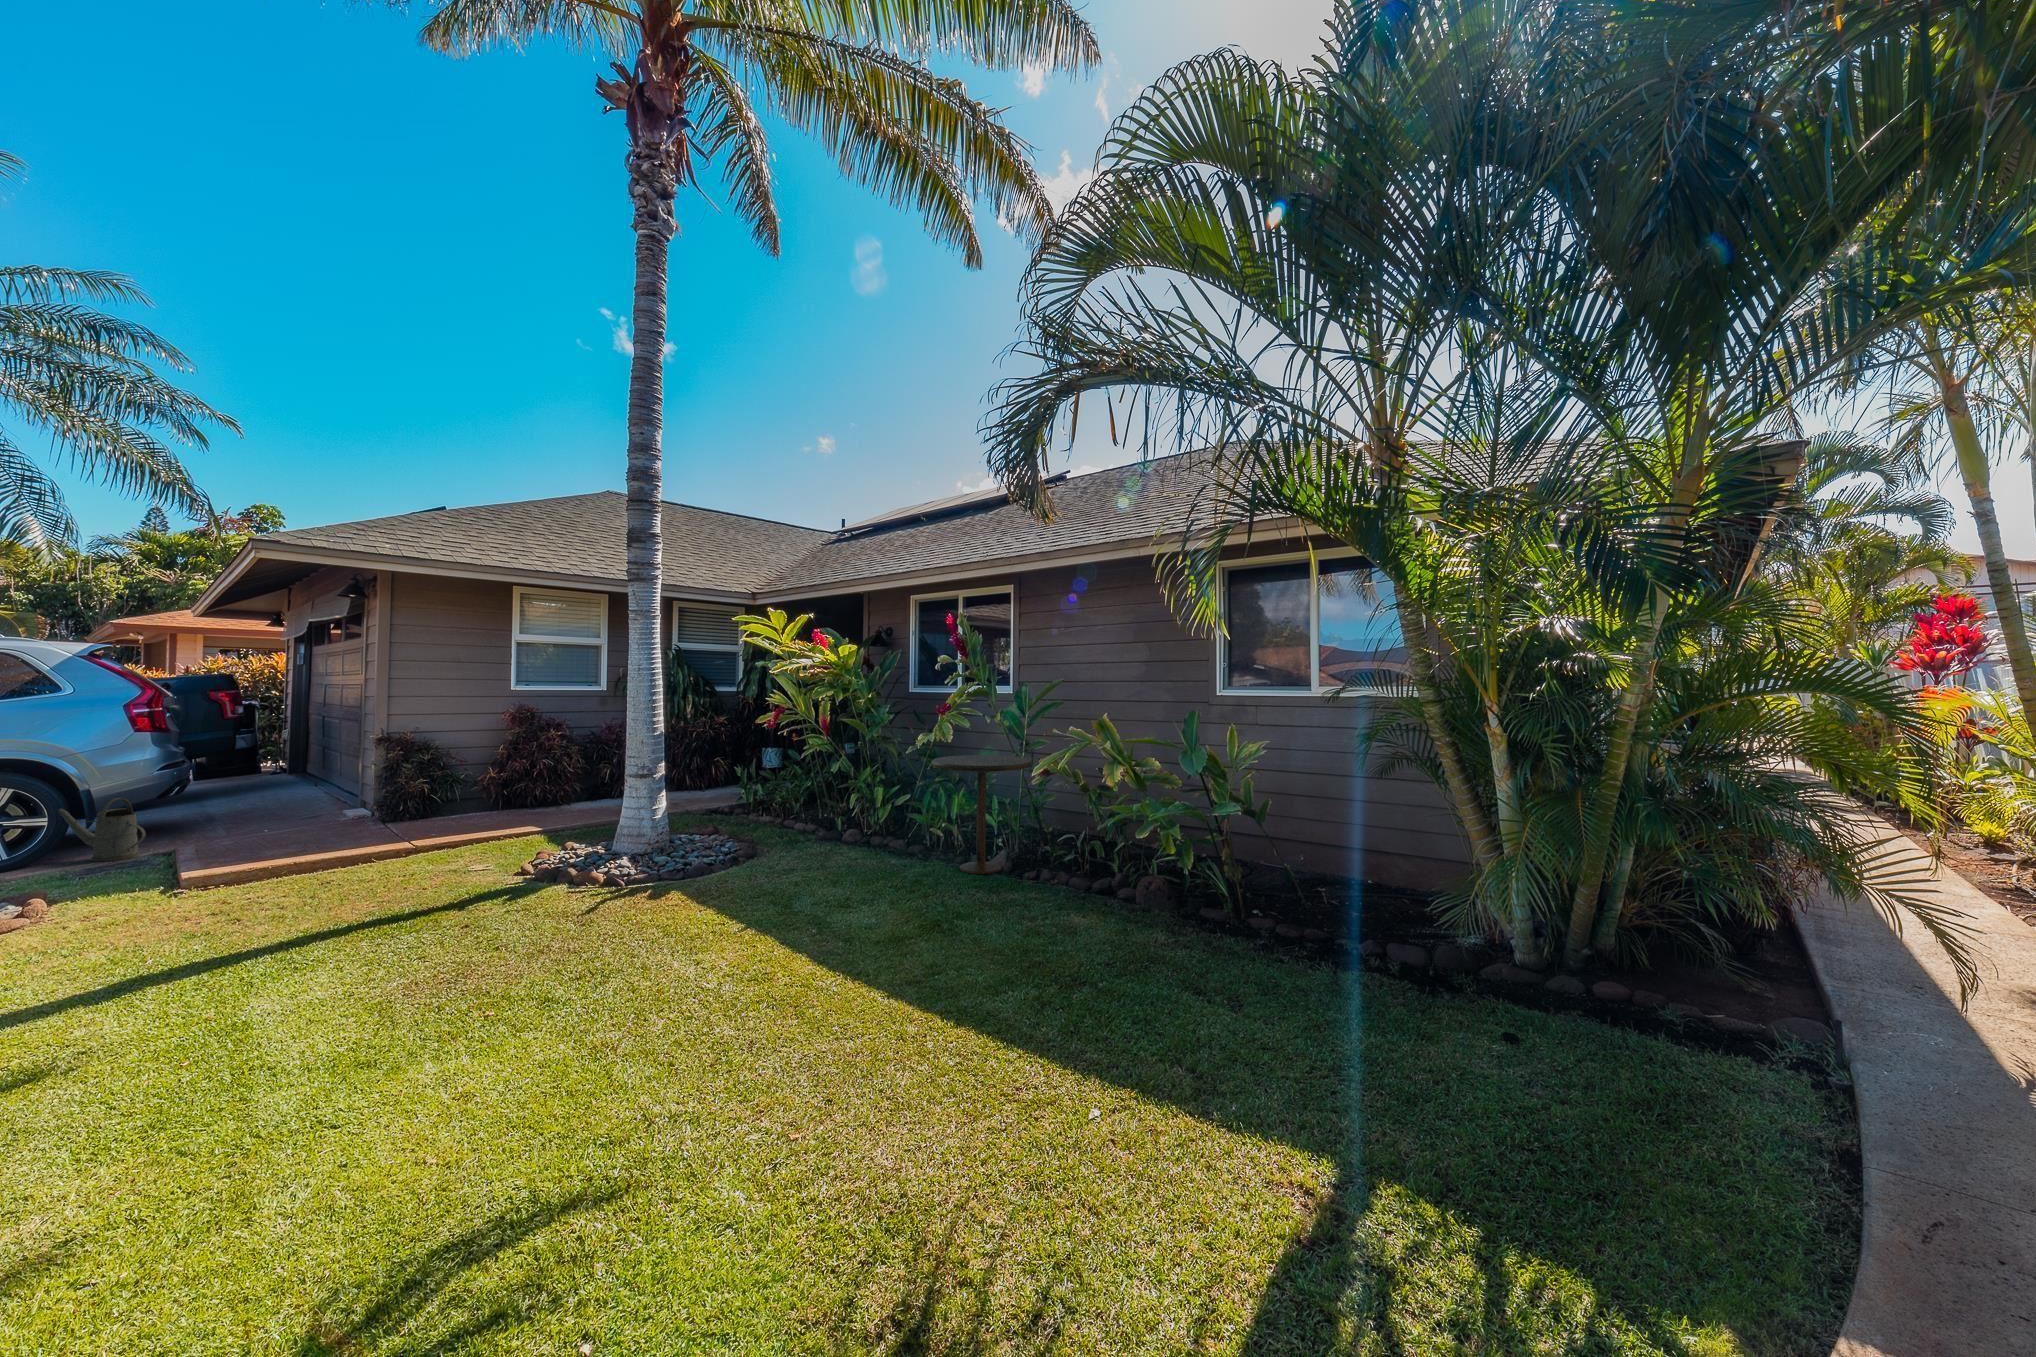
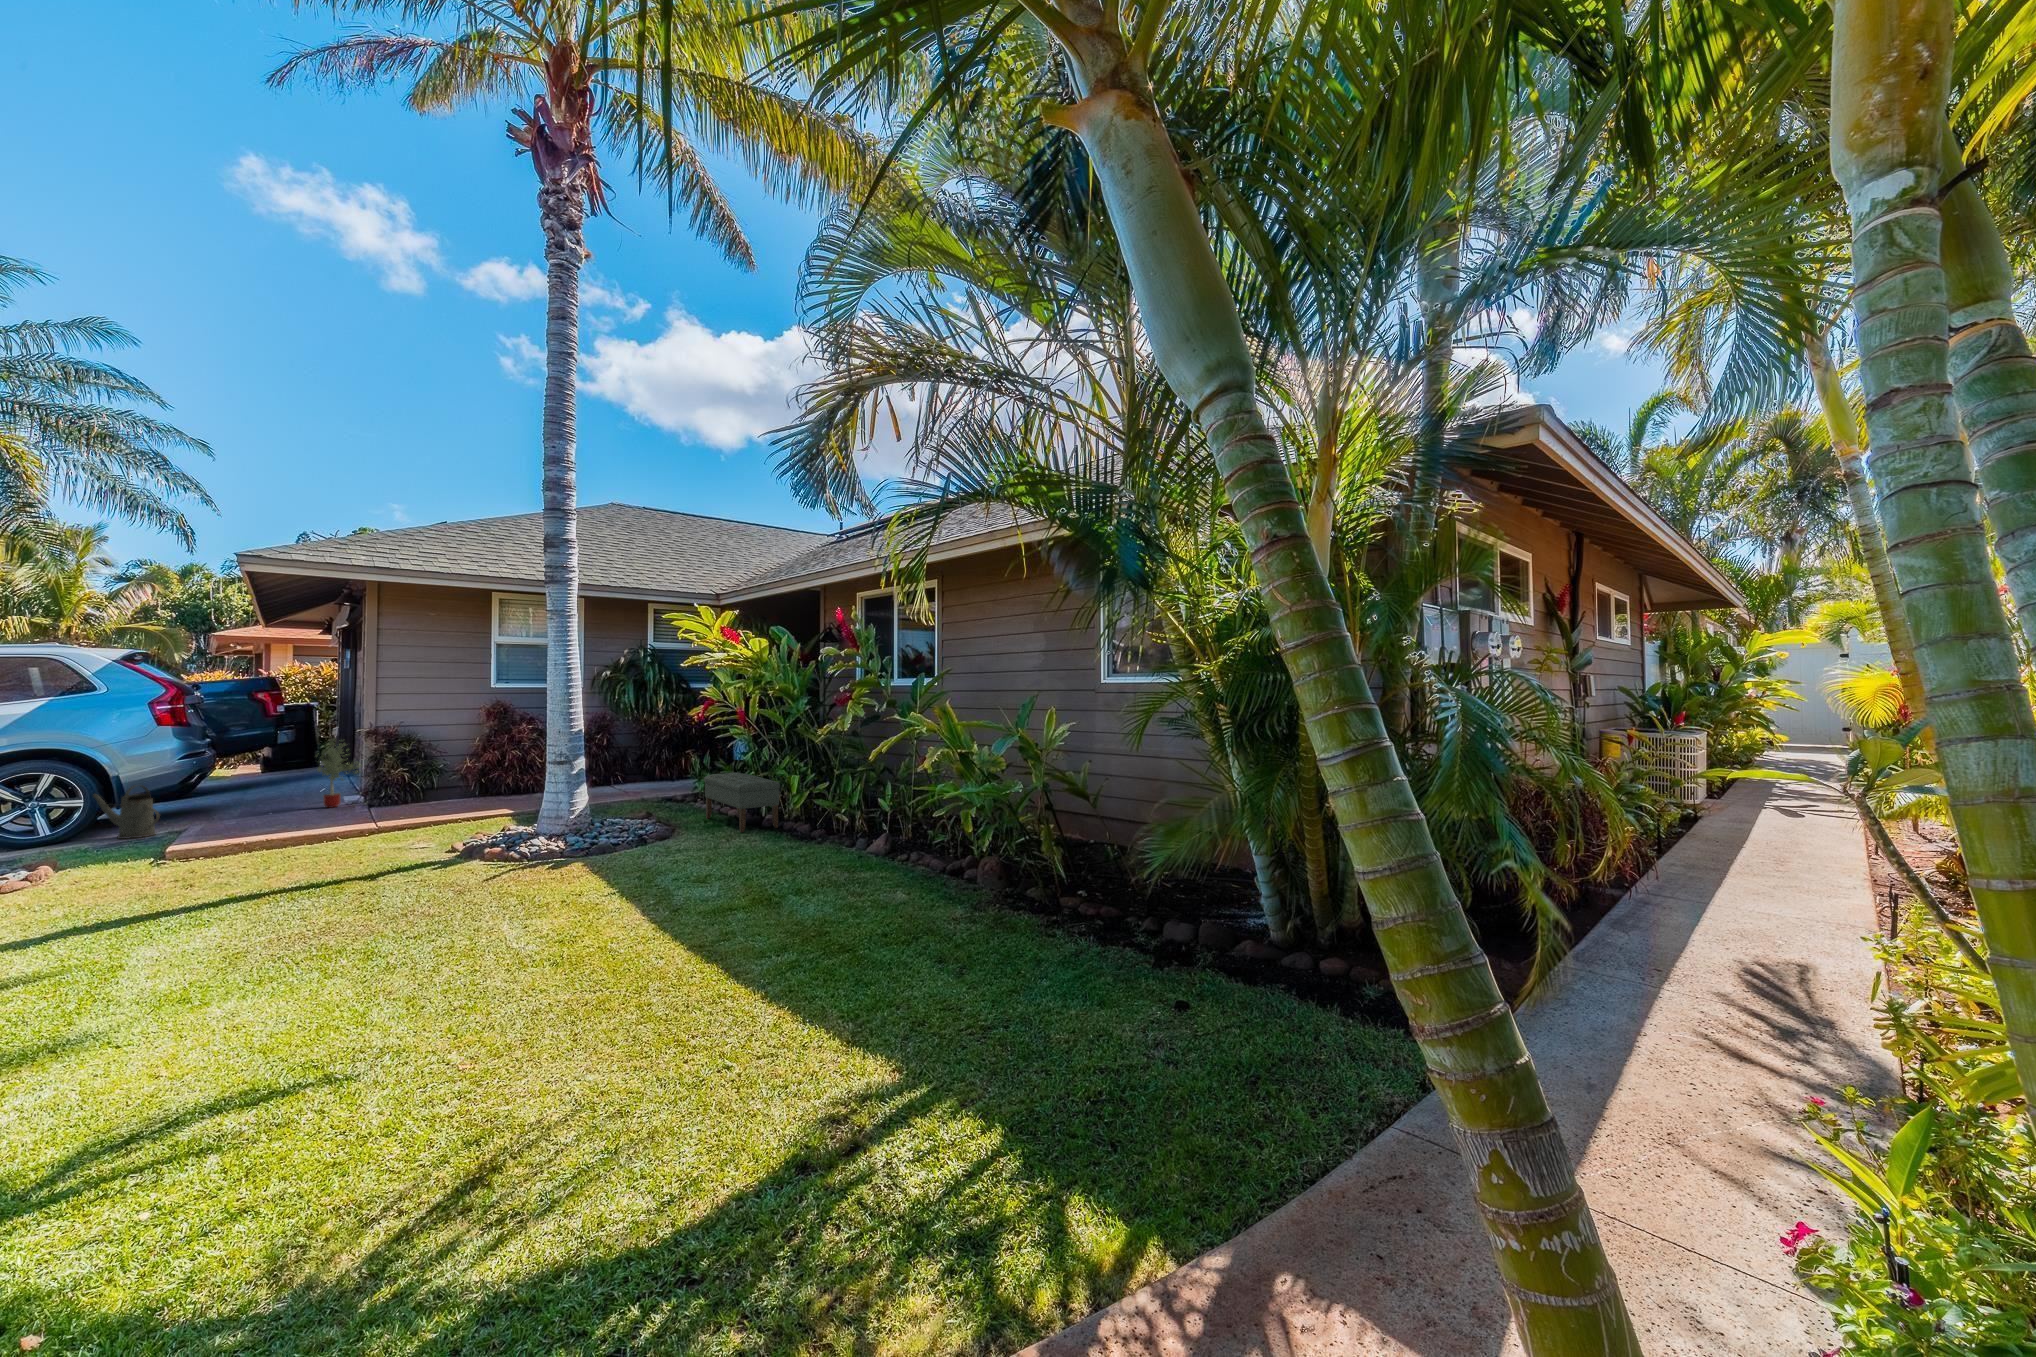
potted tree: none [319,742,376,819] -> present [318,739,362,808]
pedestal table: present [931,755,1032,874] -> none [812,745,912,857]
bench: none [775,781,867,845] -> present [704,773,780,832]

